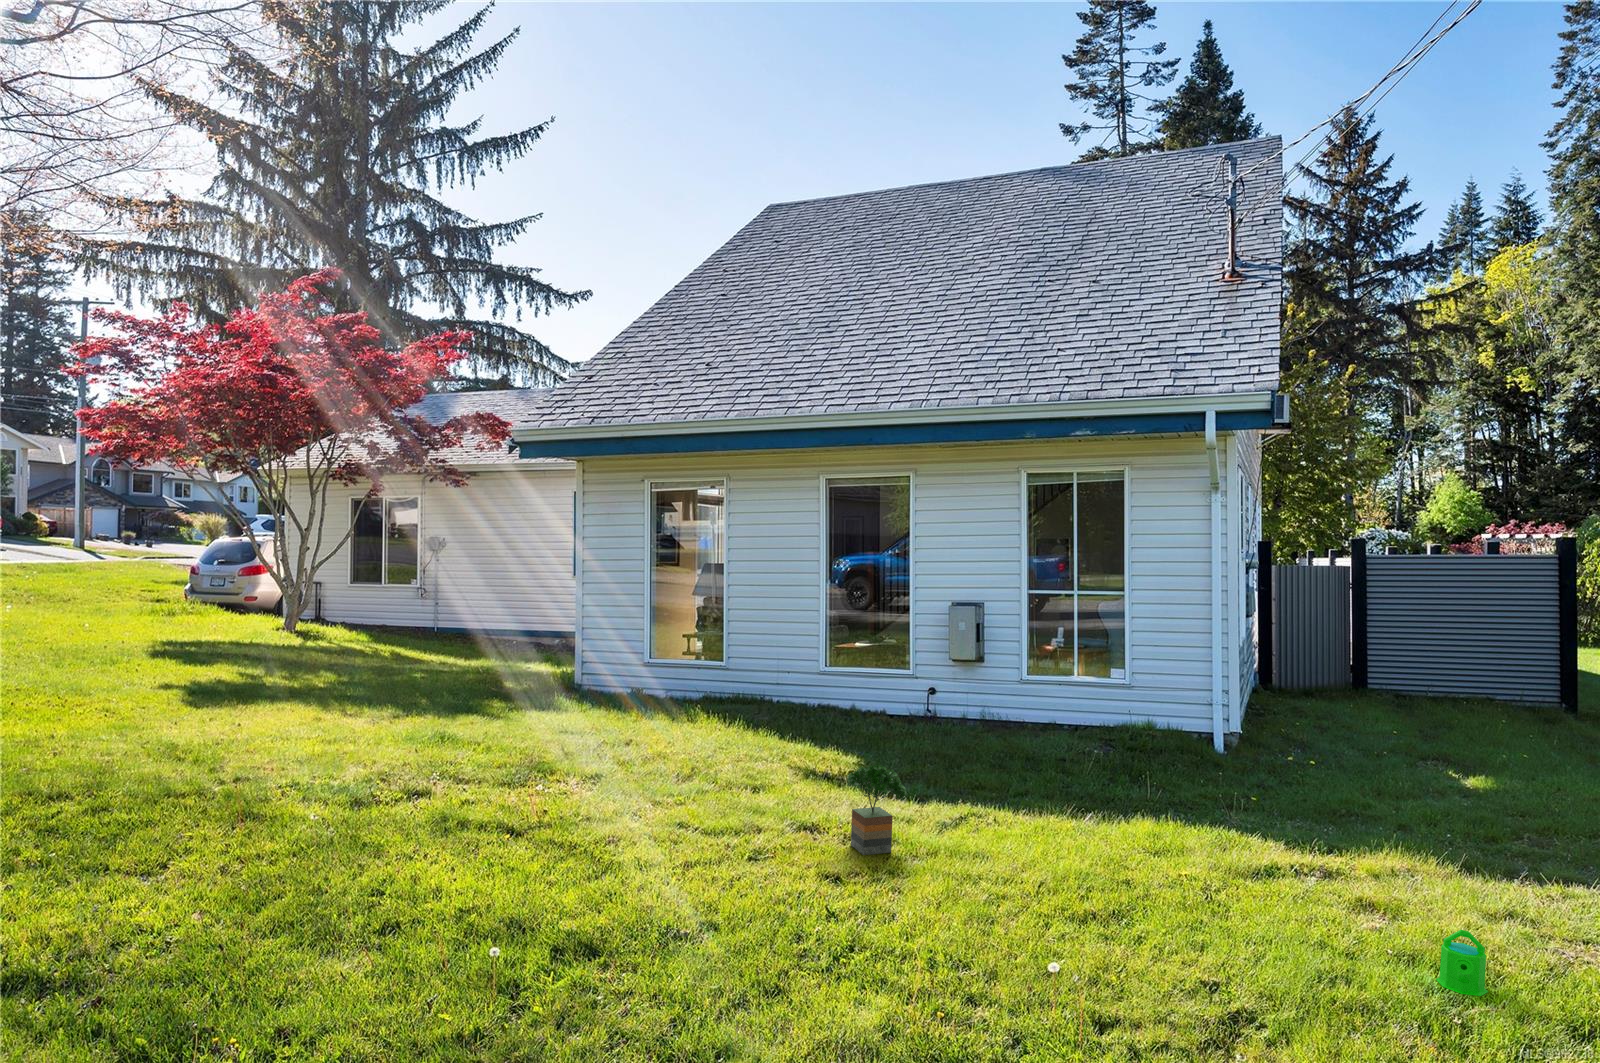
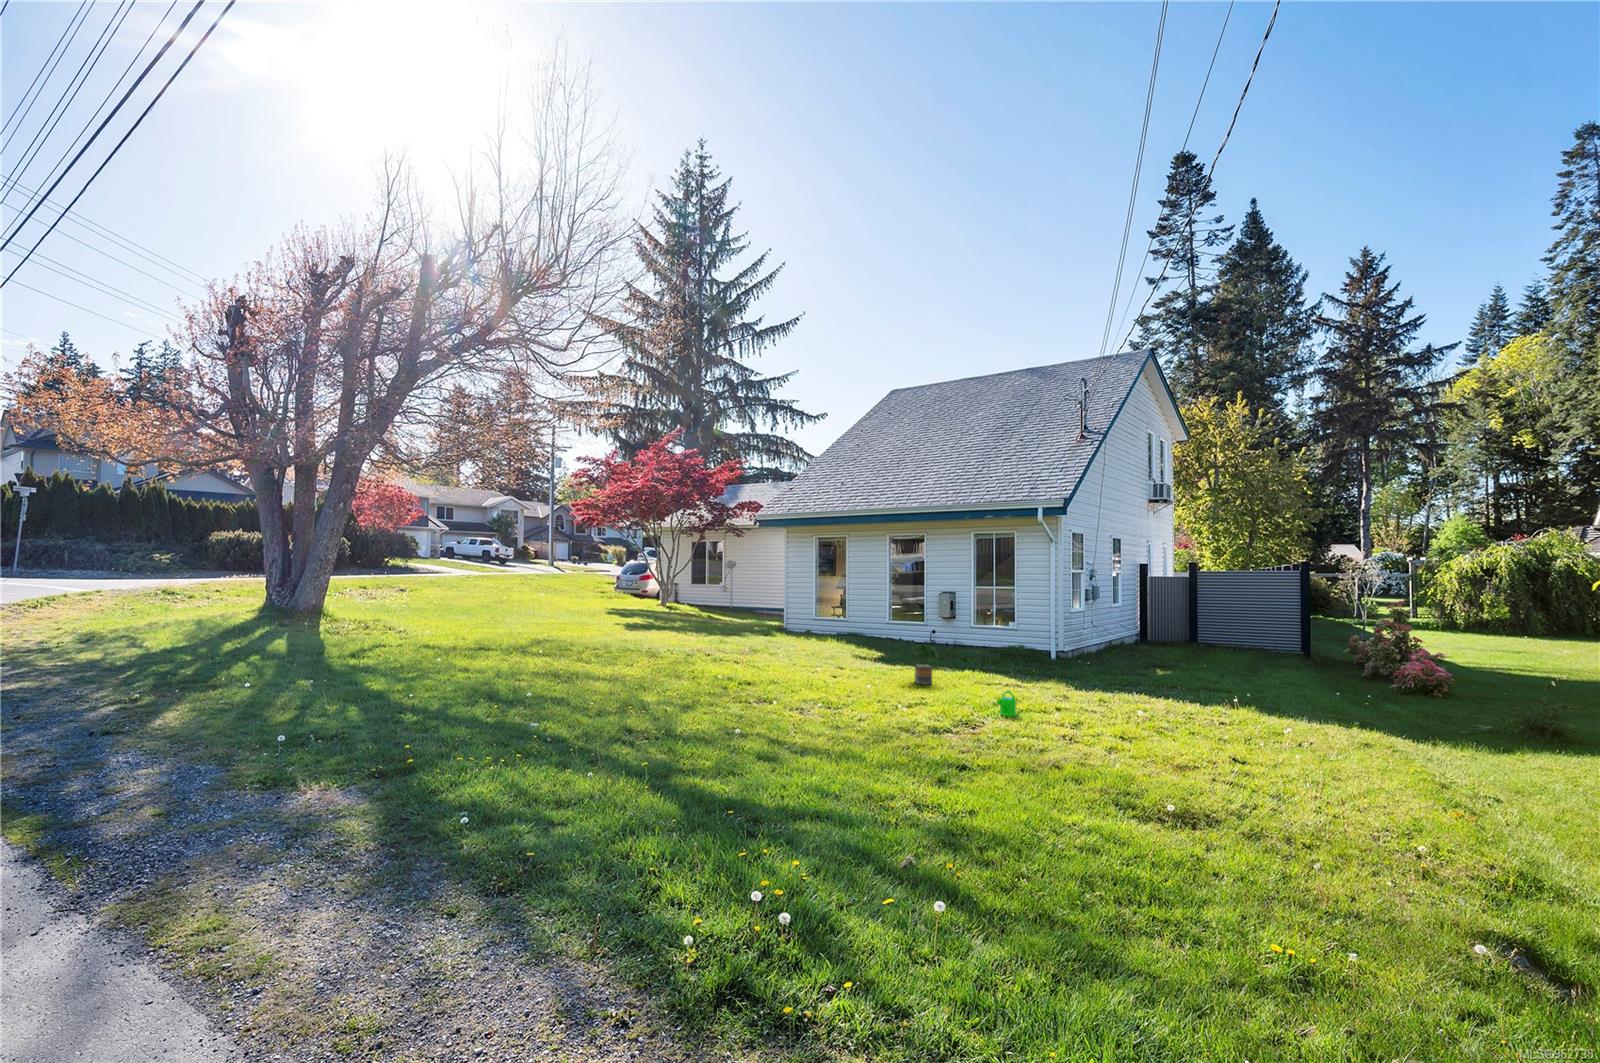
watering can: present [1436,930,1488,996] -> present [997,691,1017,716]

